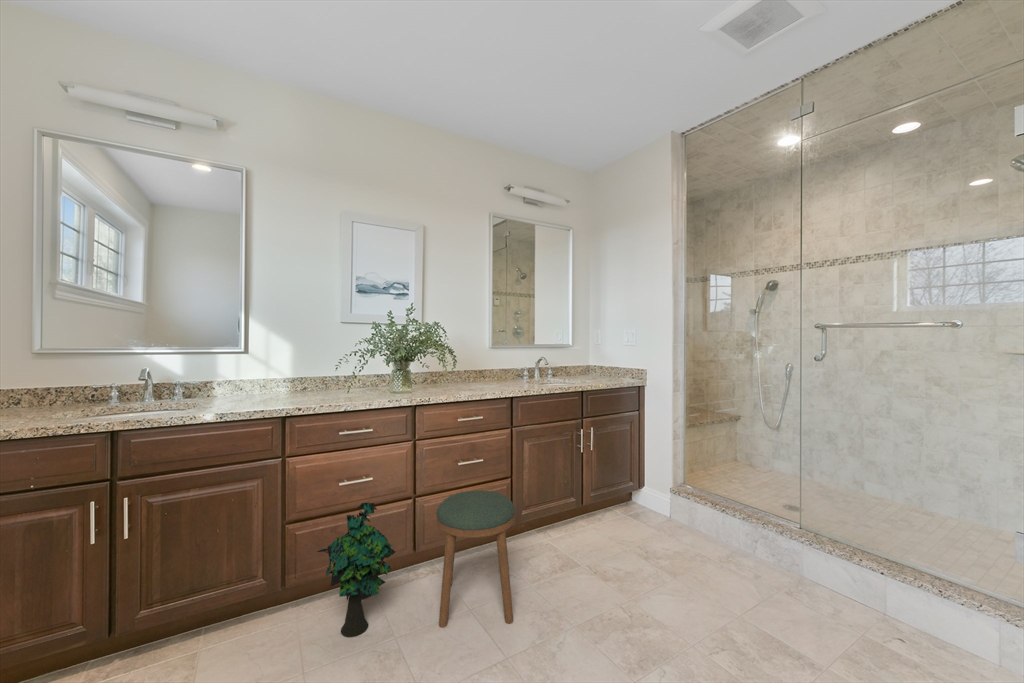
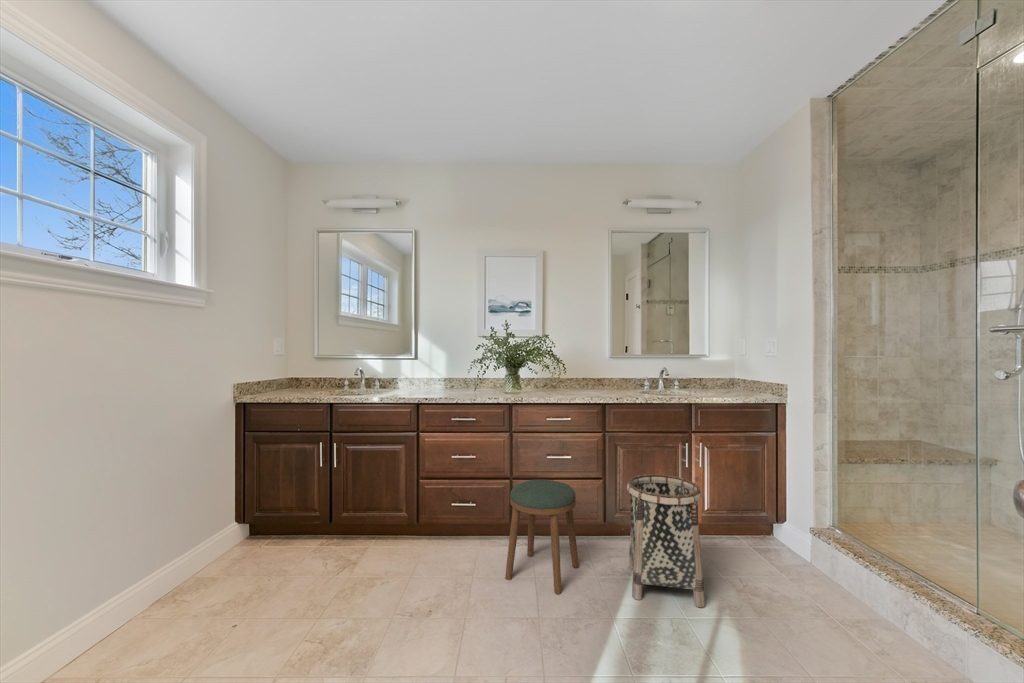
basket: none [553,463,640,599] -> present [627,474,705,607]
decorative plant: present [318,503,395,637] -> none [431,471,482,566]

